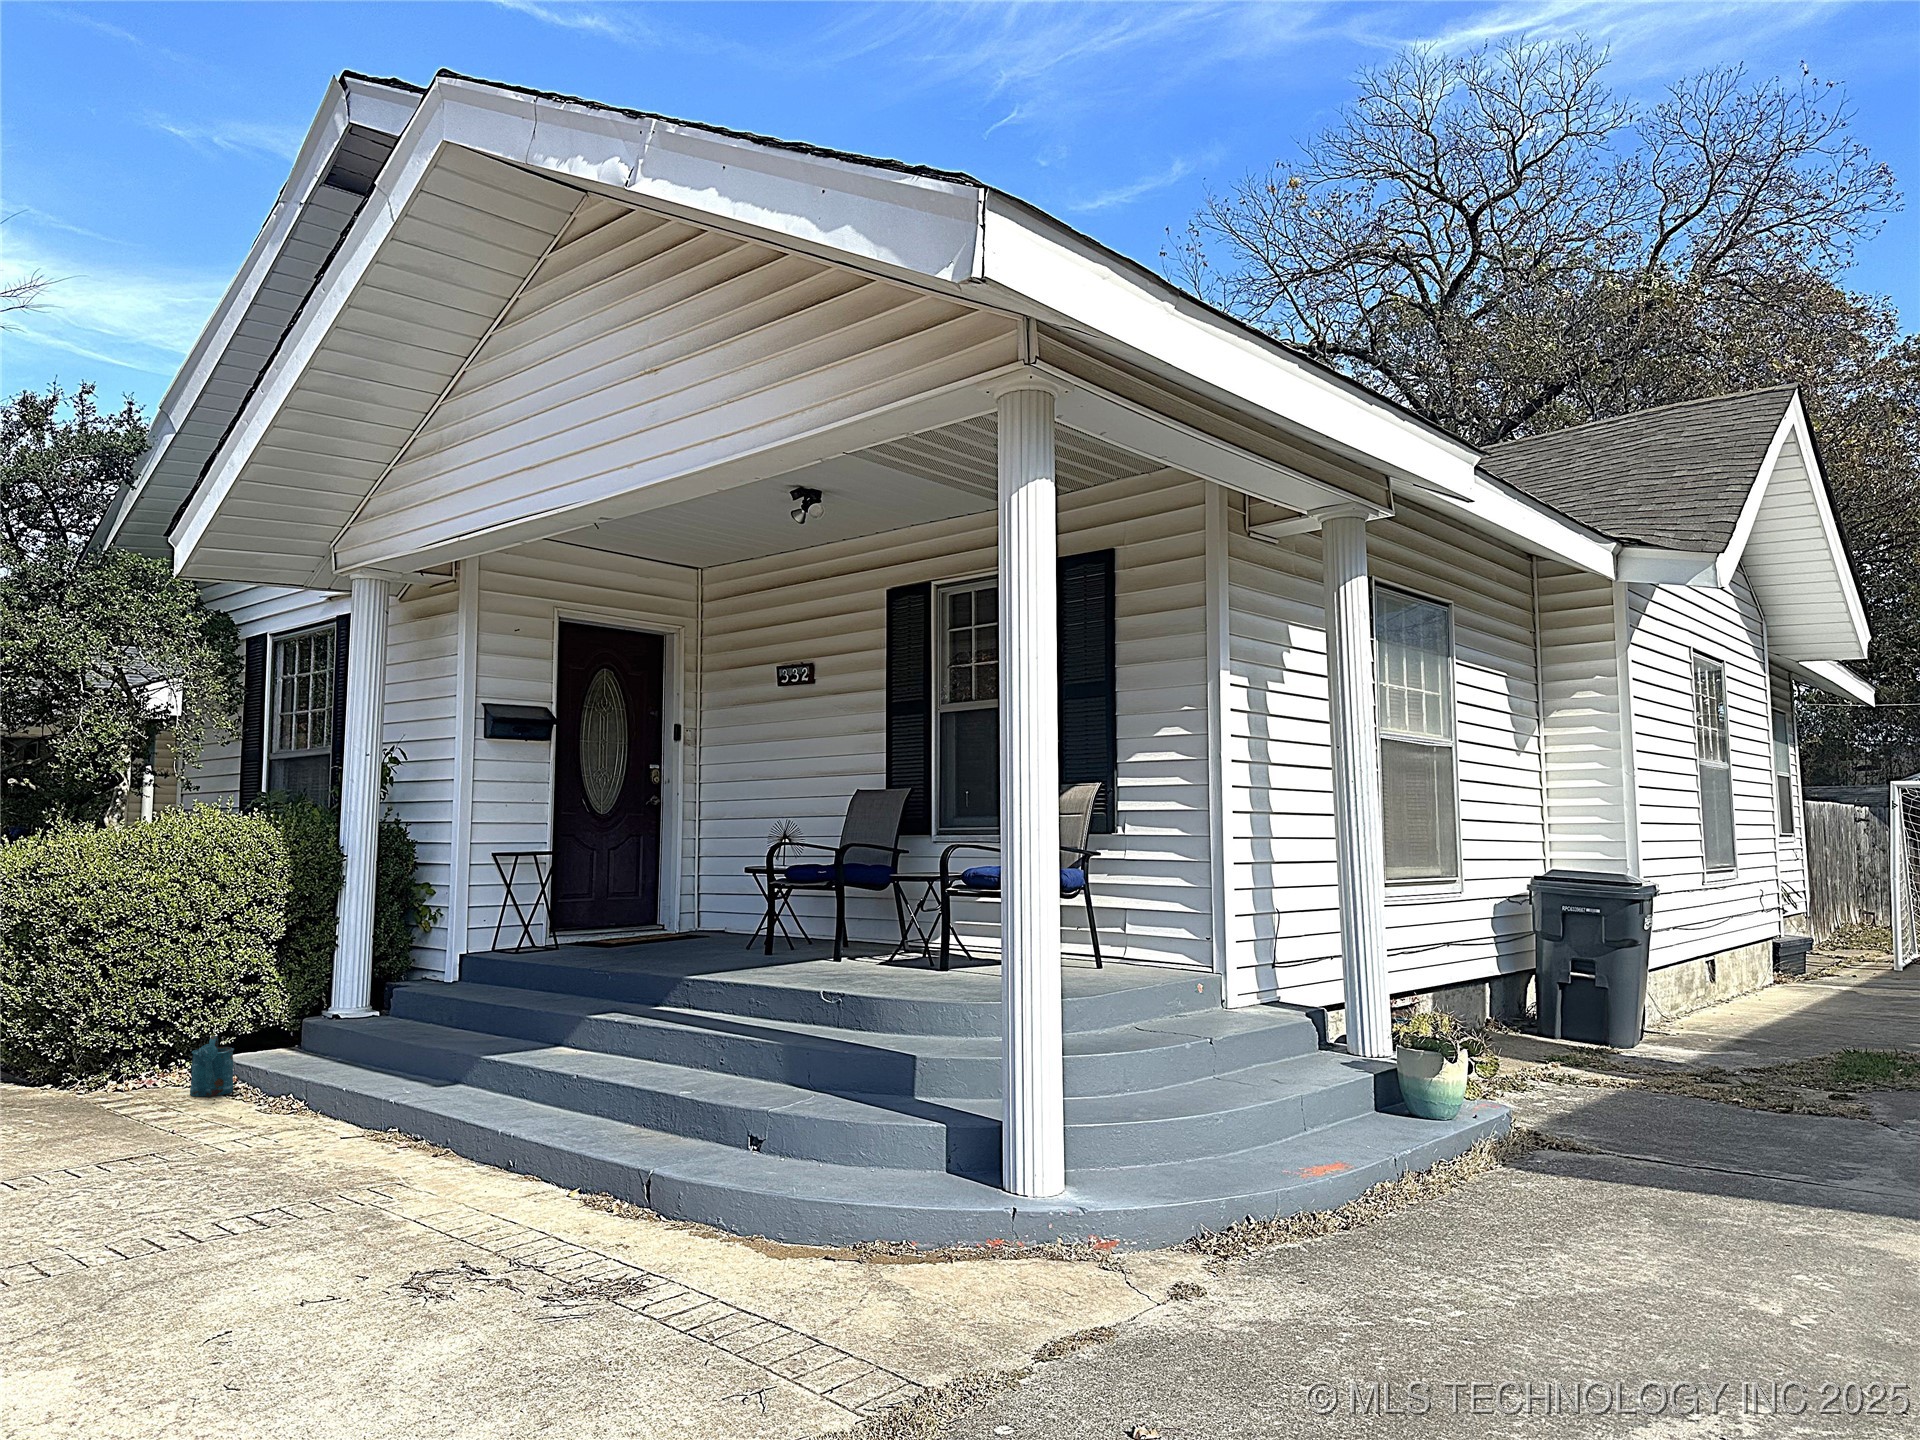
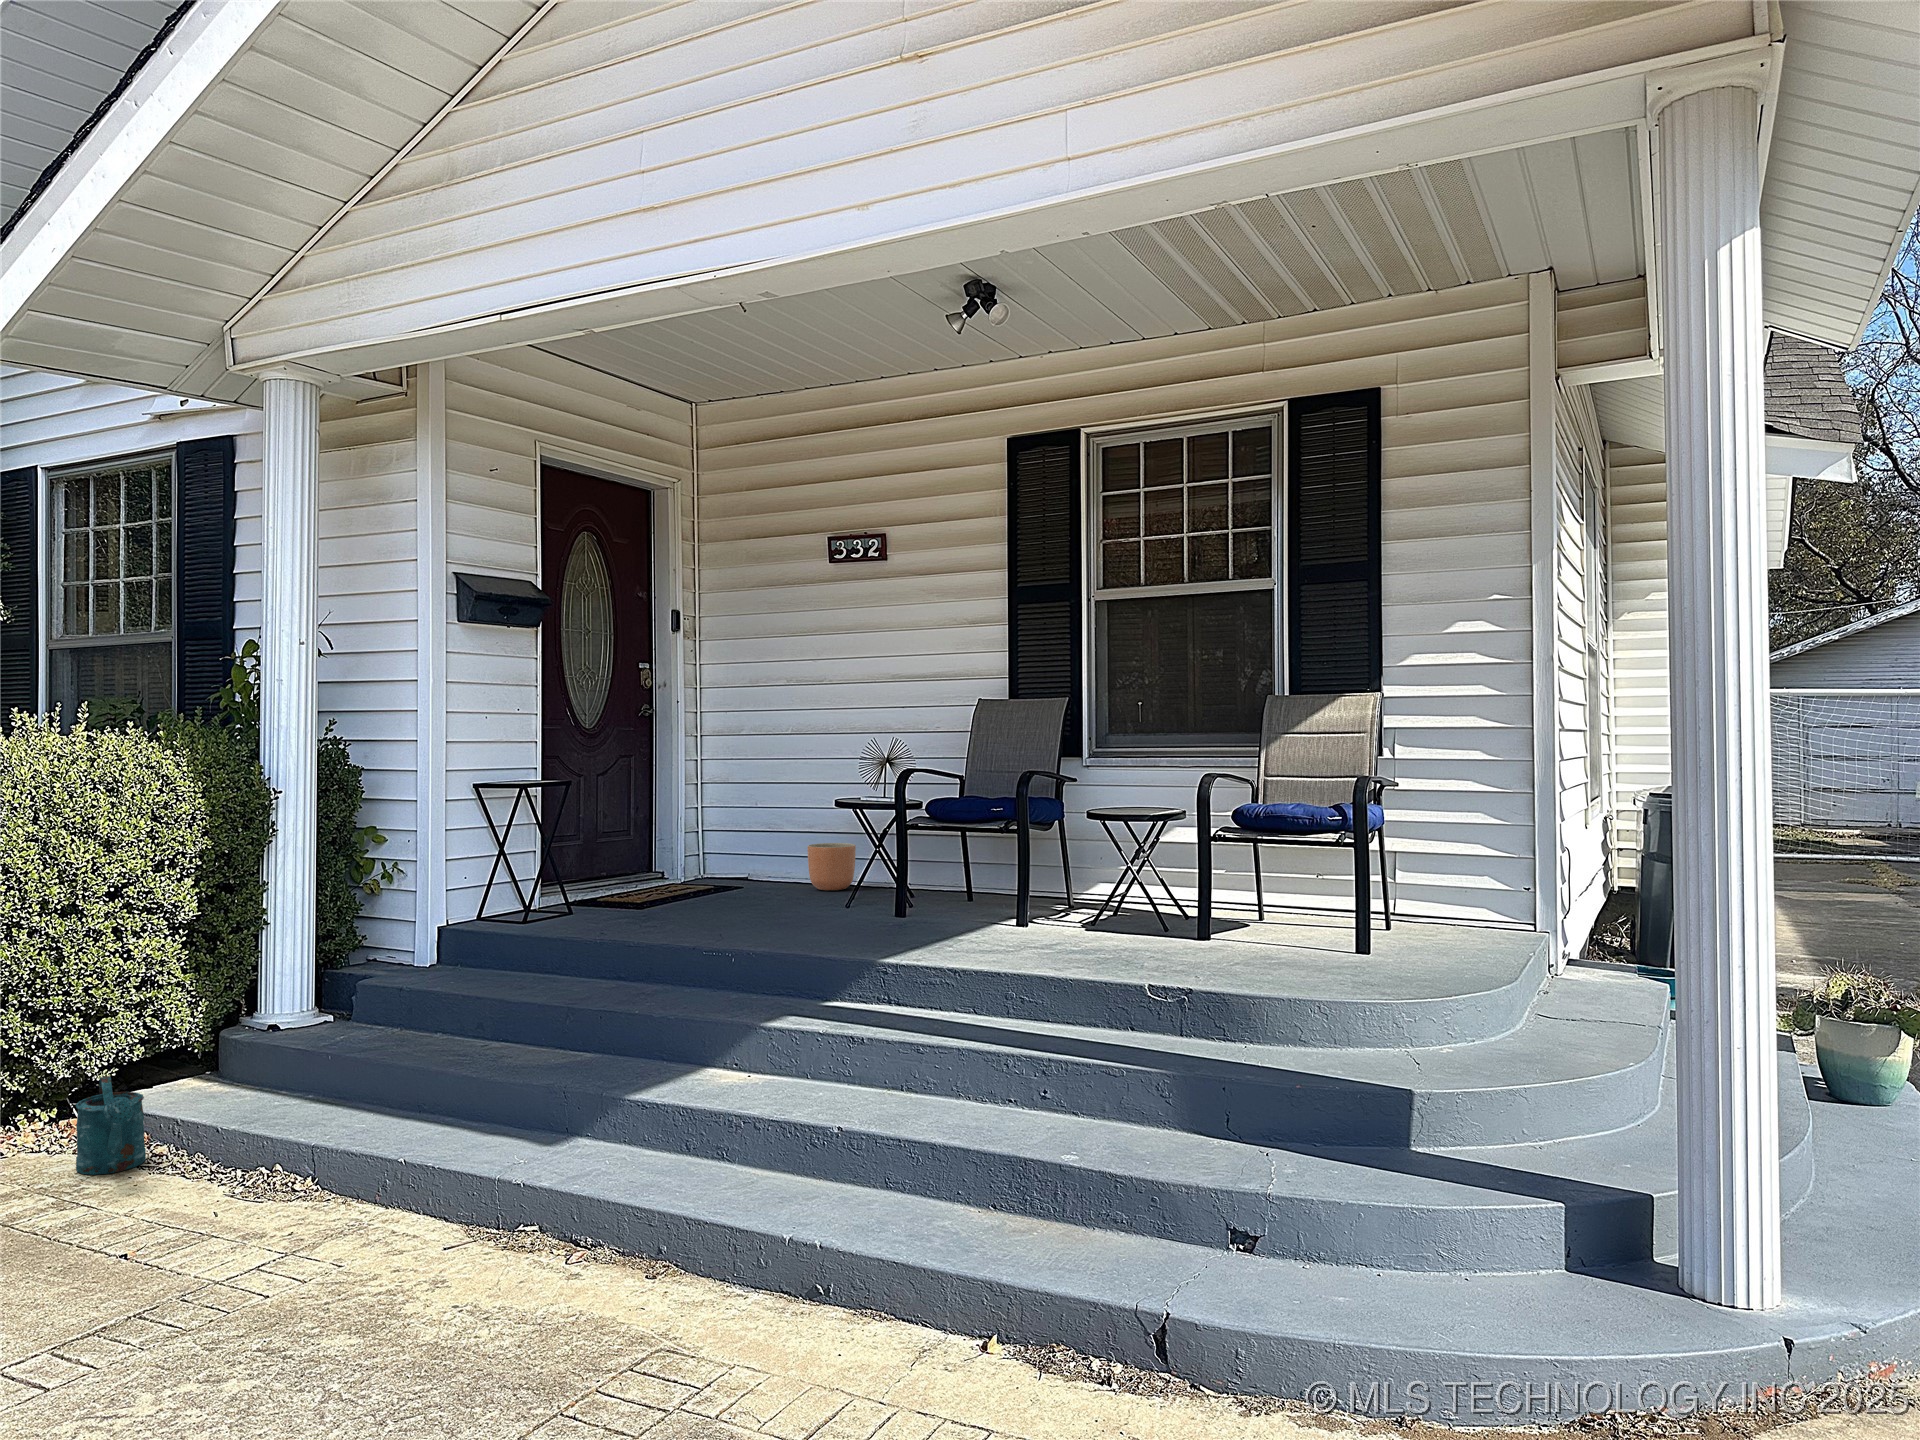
planter: none [748,906,786,942] -> present [808,843,856,890]

